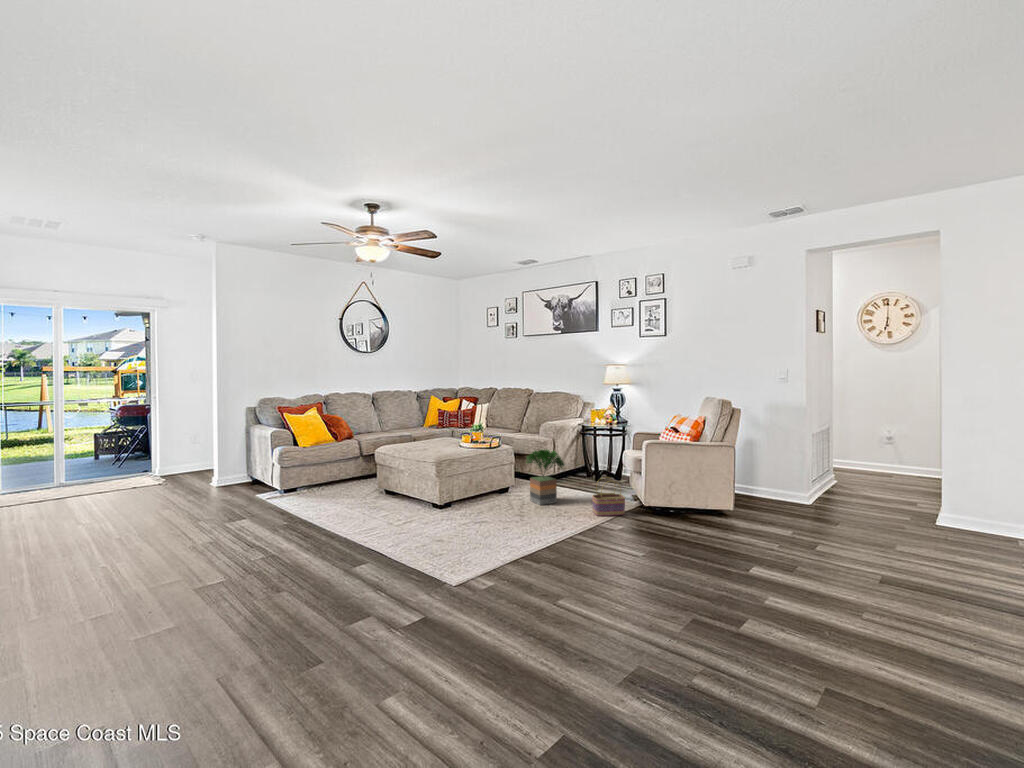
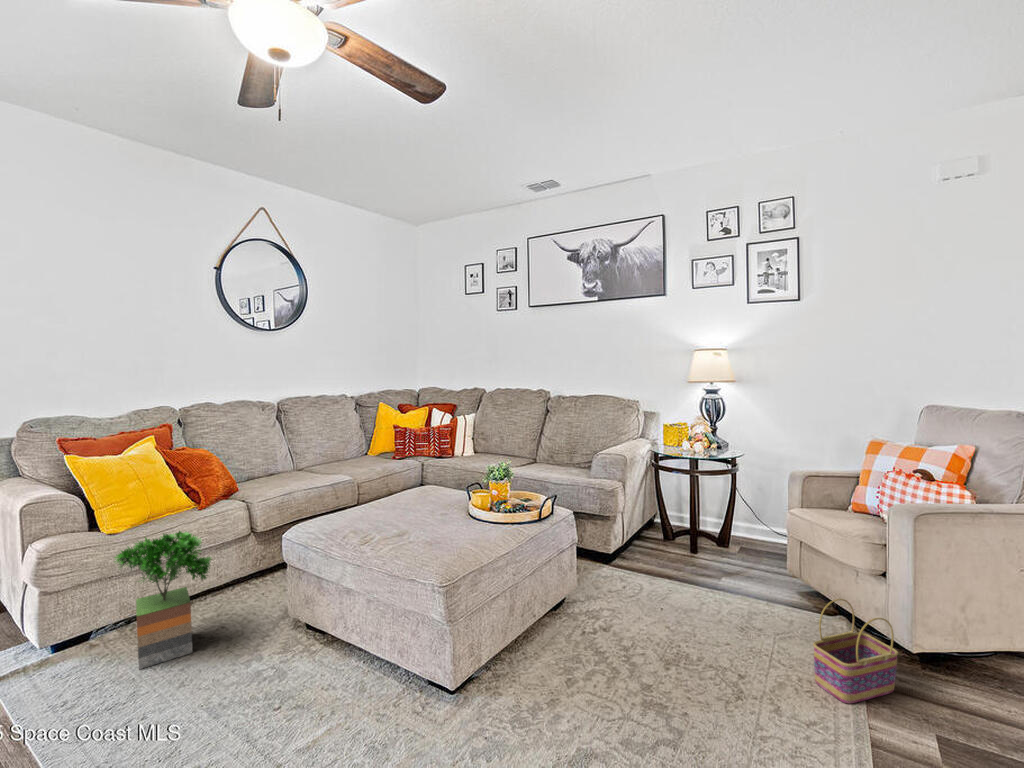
potted tree: present [527,450,564,505] -> present [115,531,211,669]

